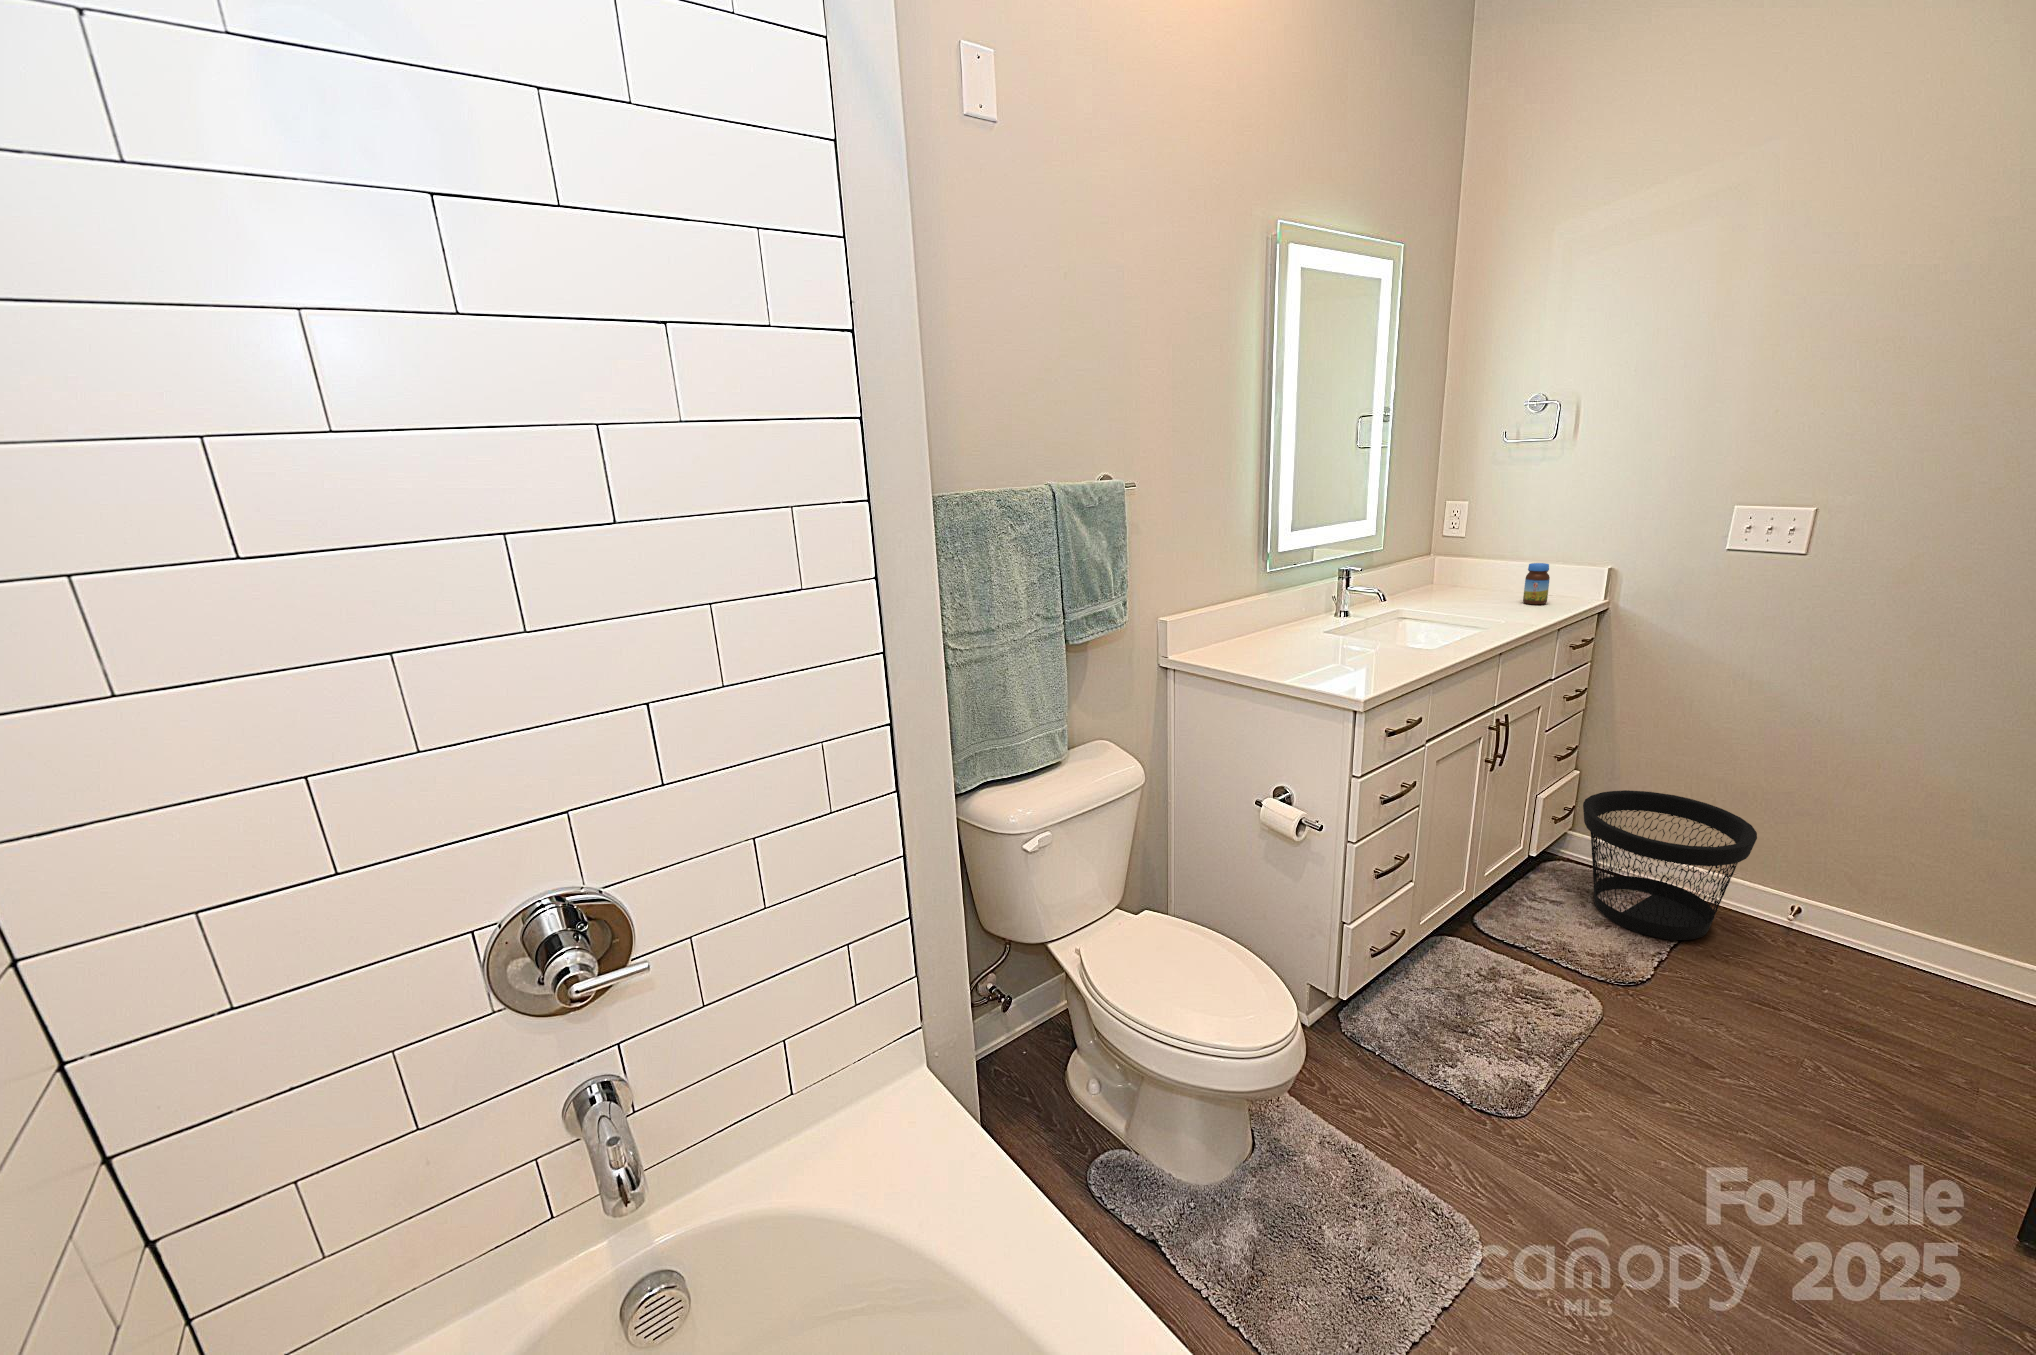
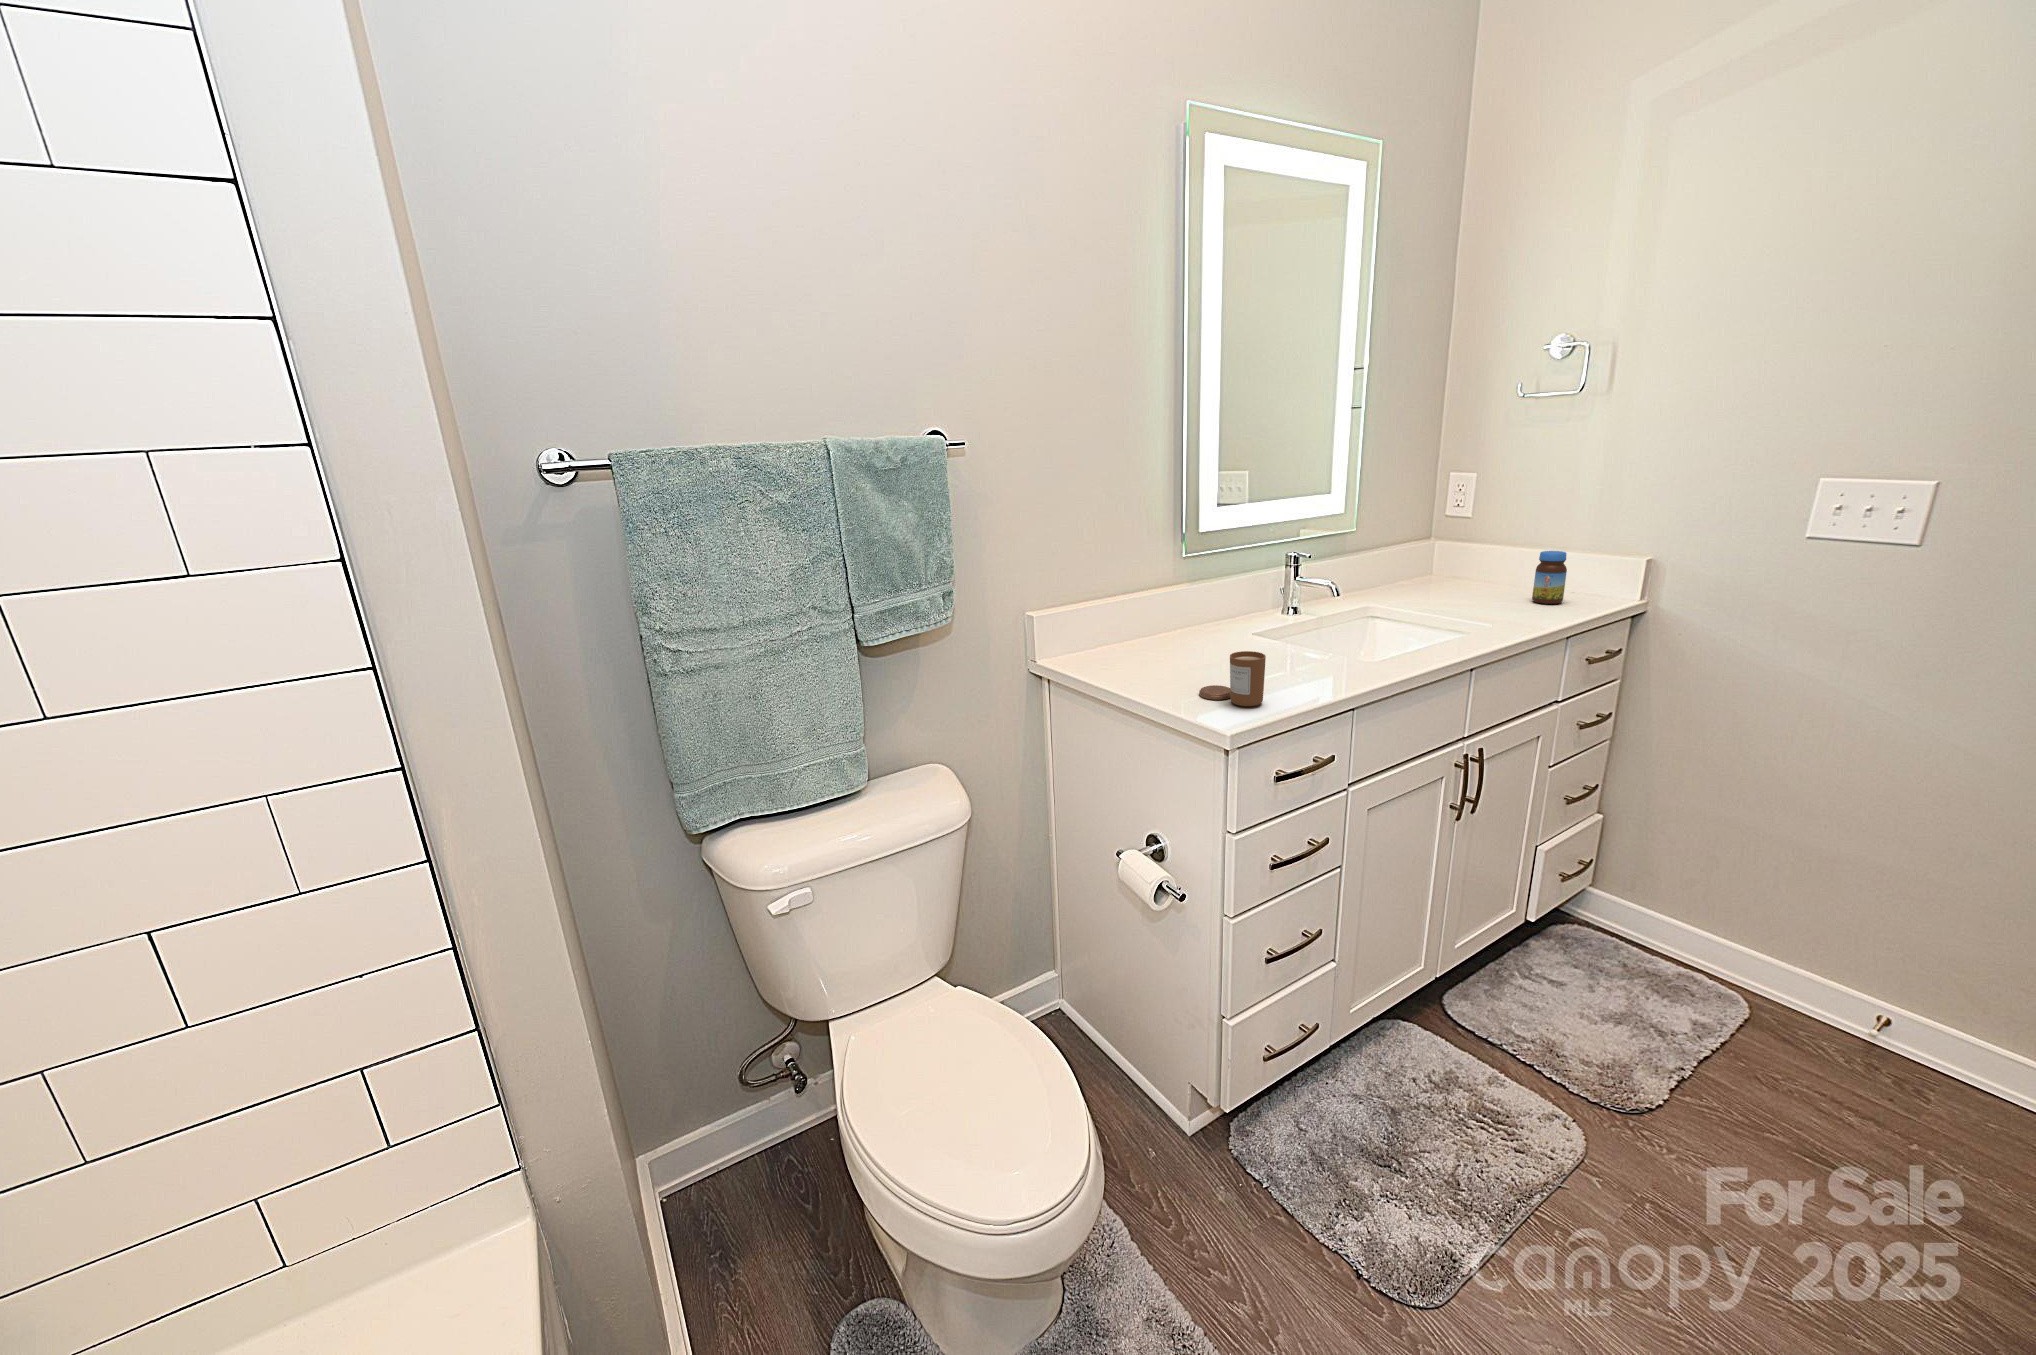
candle: none [1317,641,1374,682] -> present [1199,651,1266,706]
wastebasket: present [1583,790,1757,940] -> none [1594,846,1829,1051]

